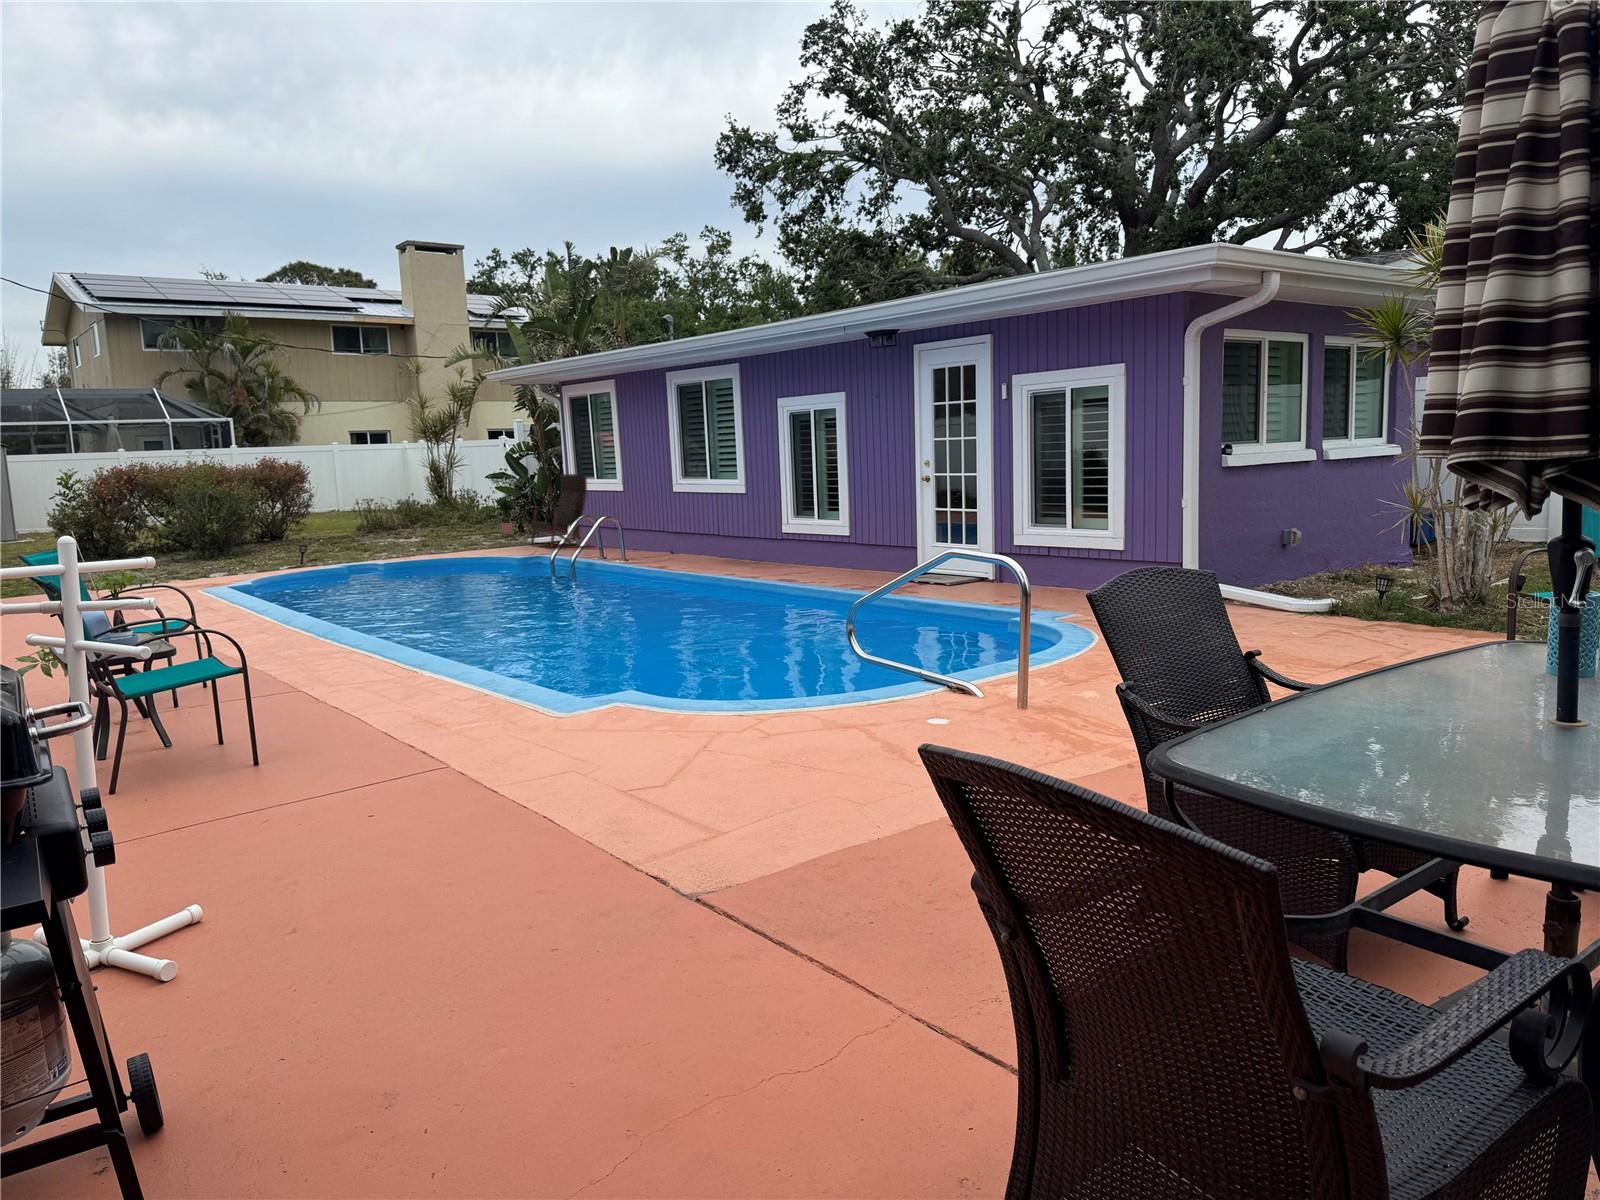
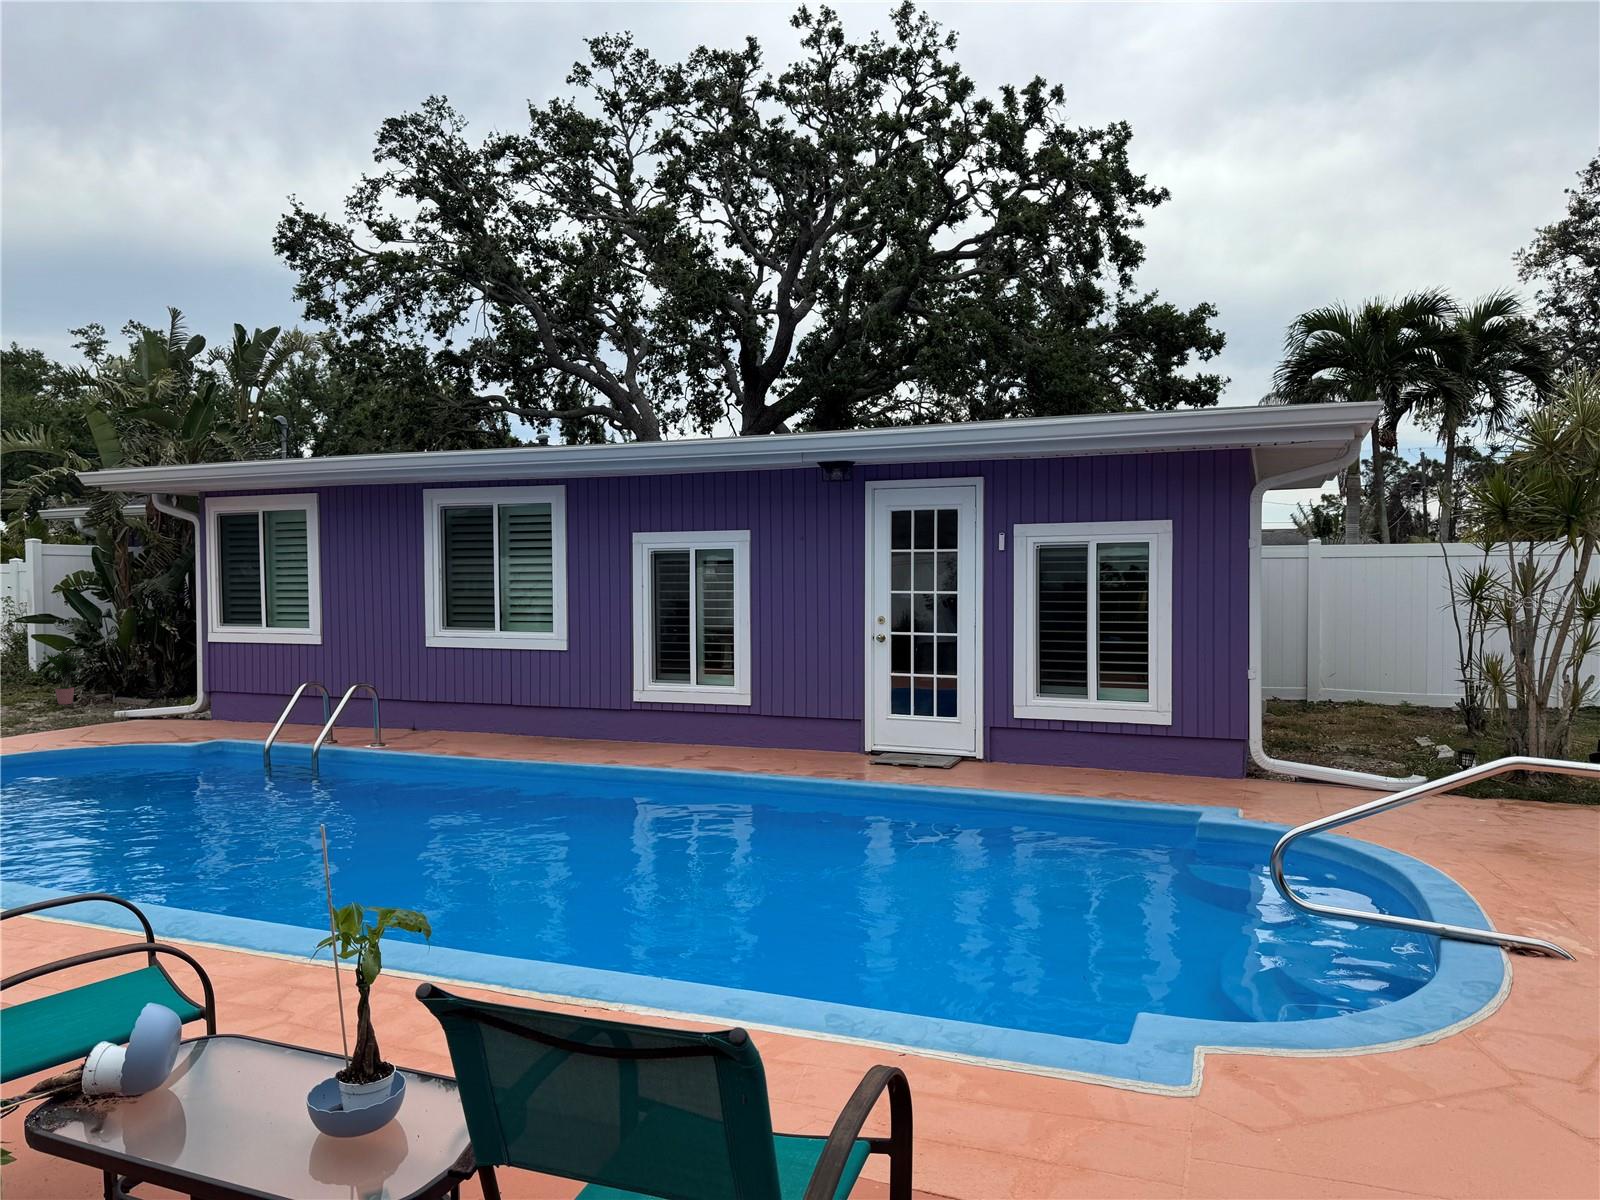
lounge chair: present [530,474,587,548] -> none [148,623,250,724]

